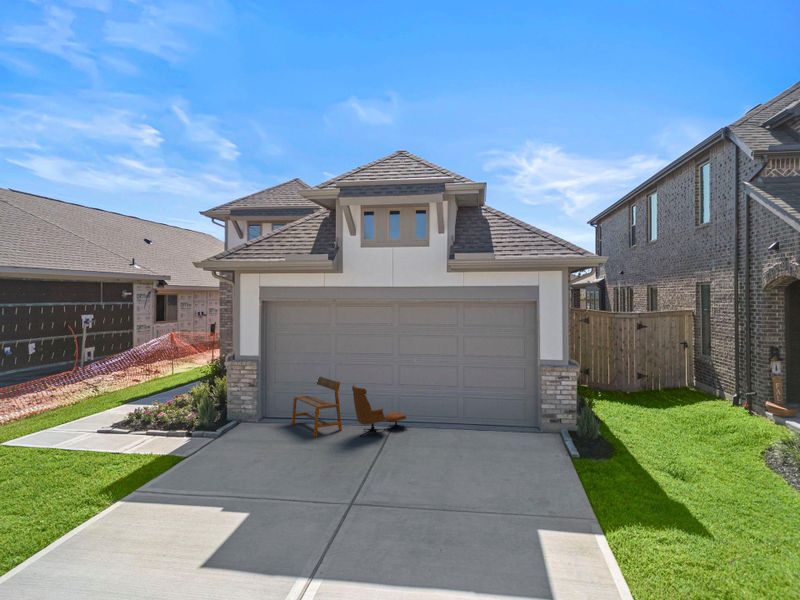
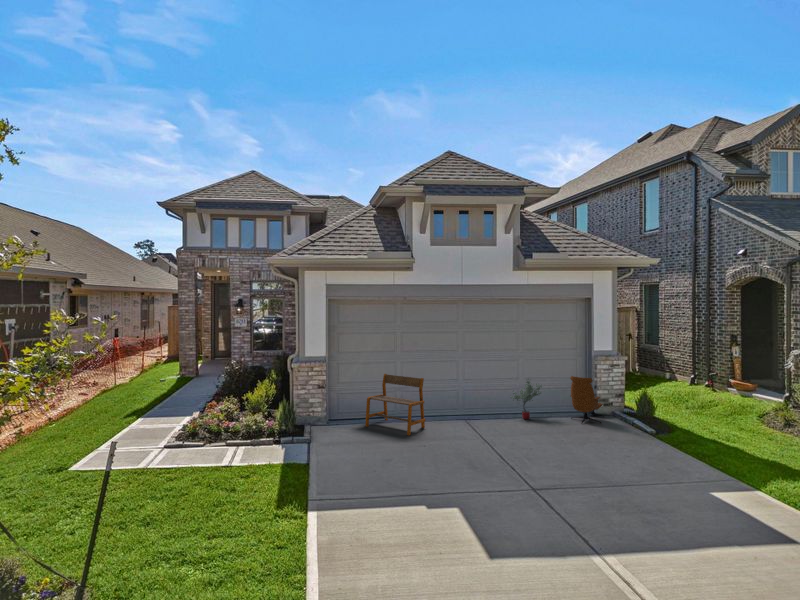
lounge chair: present [352,385,406,437] -> present [570,376,603,423]
potted tree: none [437,388,473,431] -> present [510,379,542,420]

